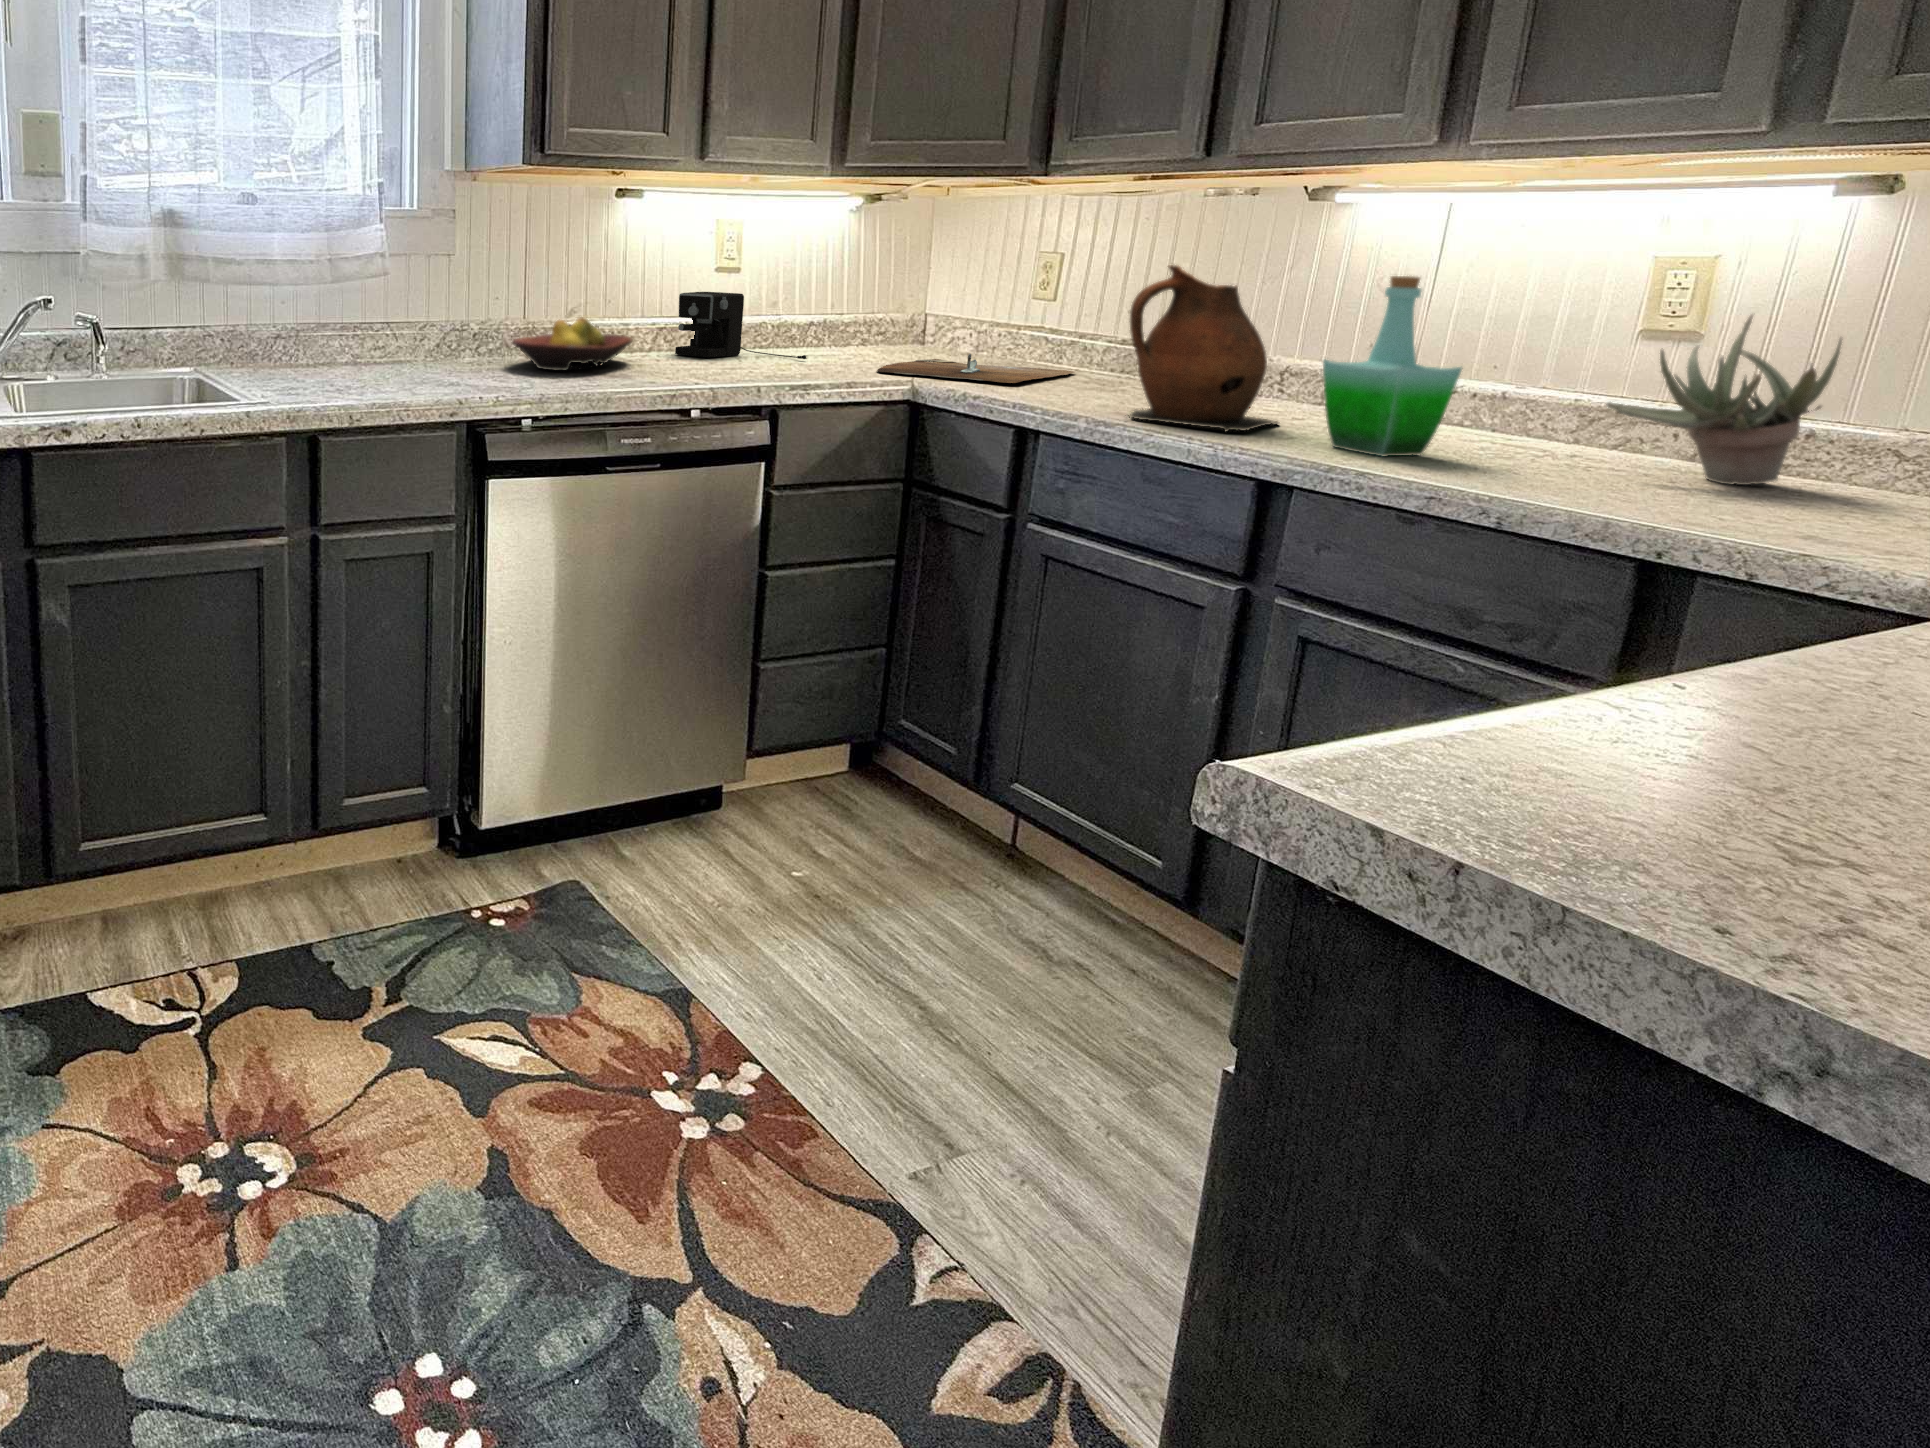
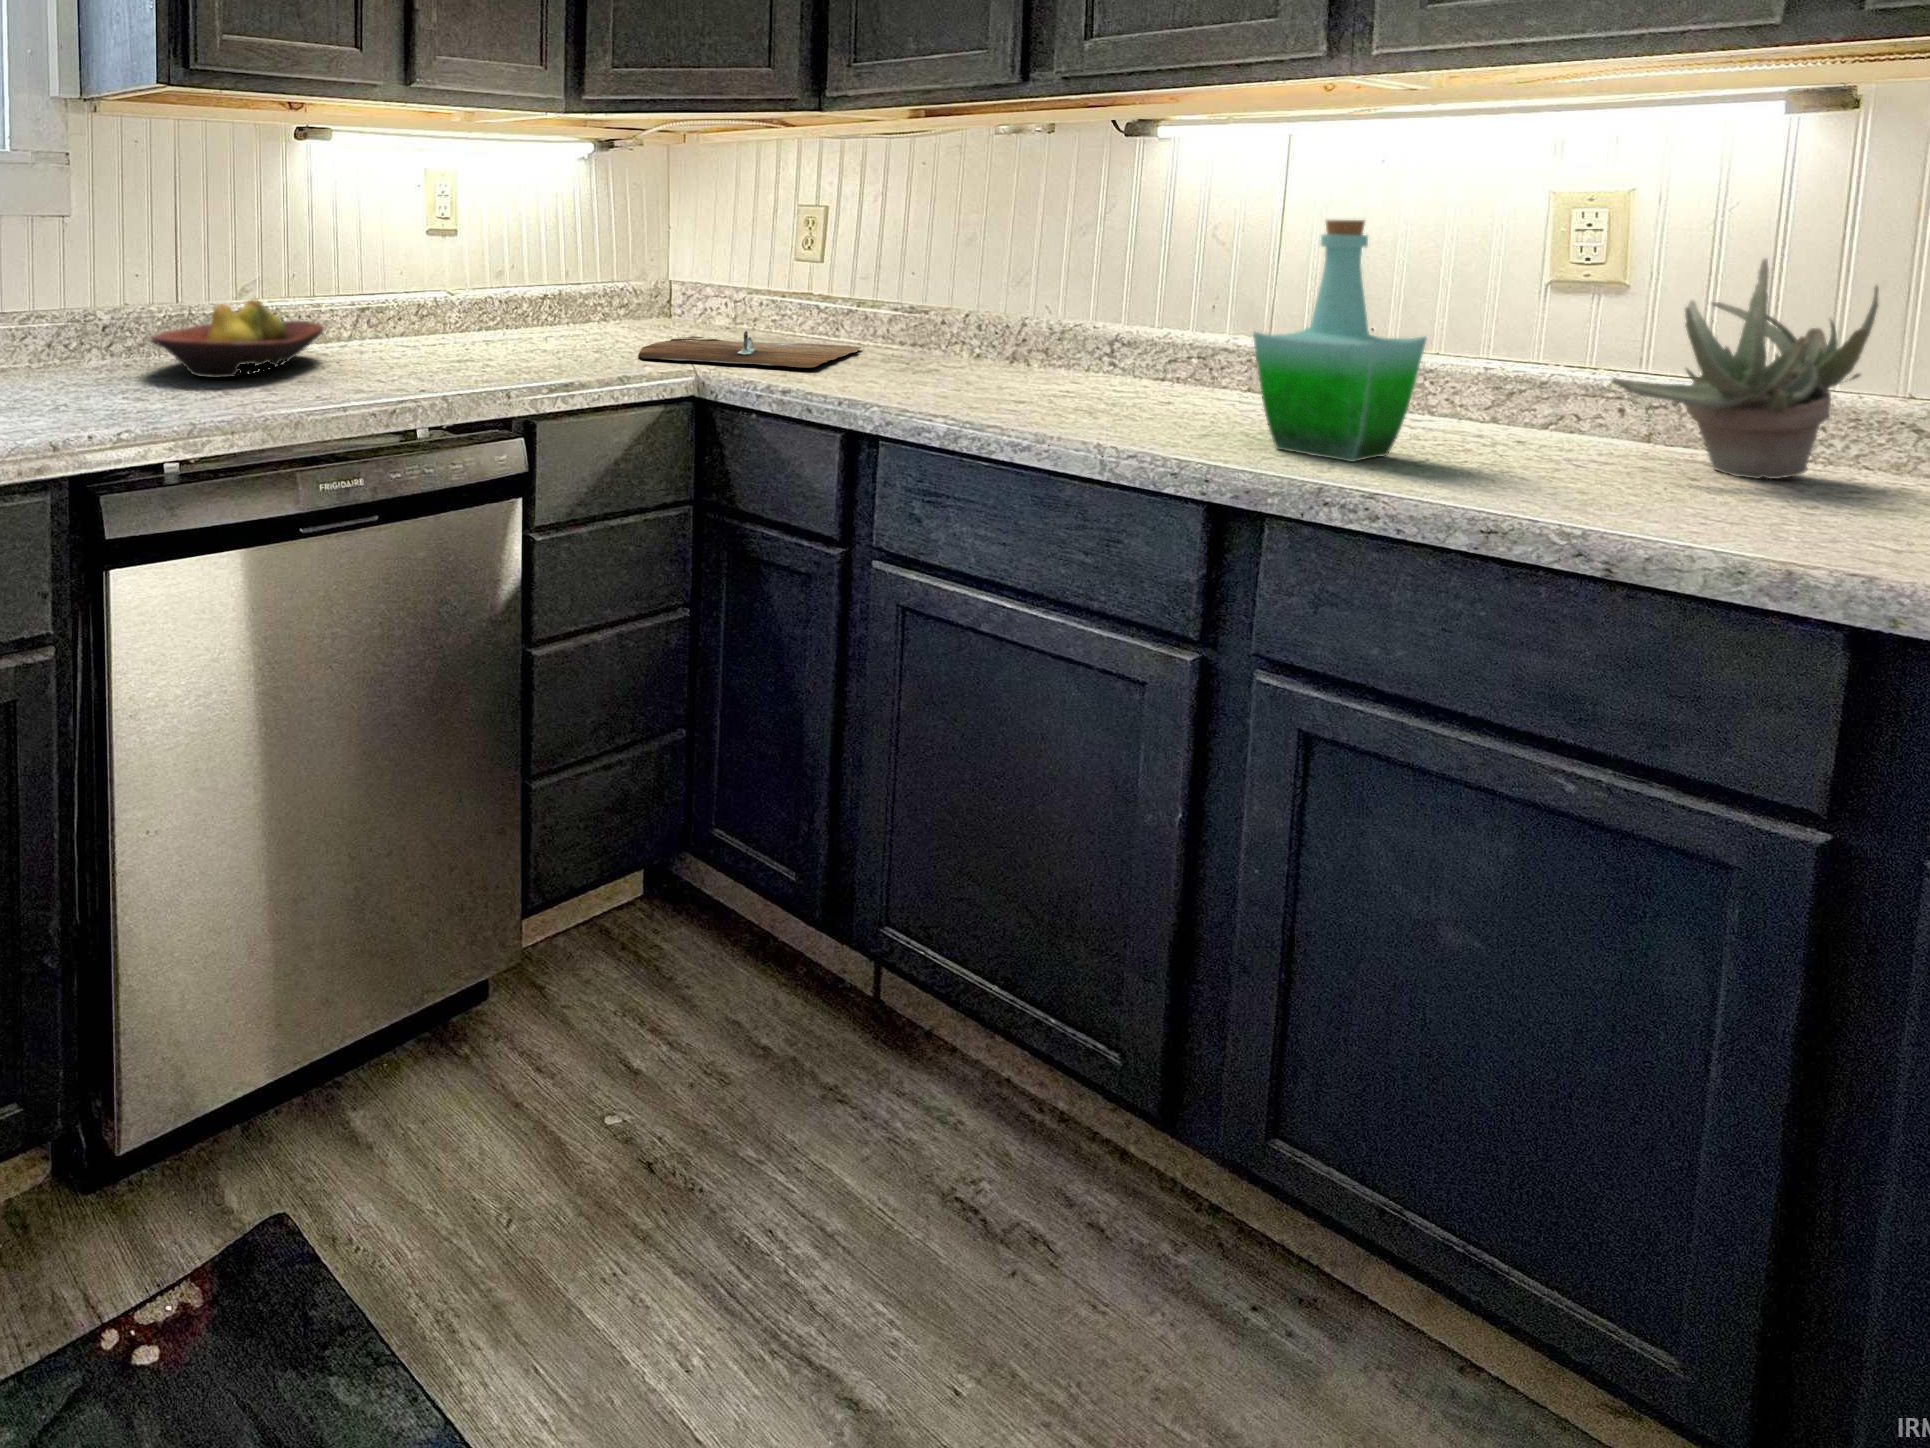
ceramic pitcher: present [1129,265,1279,432] -> none [986,212,1170,434]
coffee maker: present [675,292,807,359] -> none [379,261,546,346]

